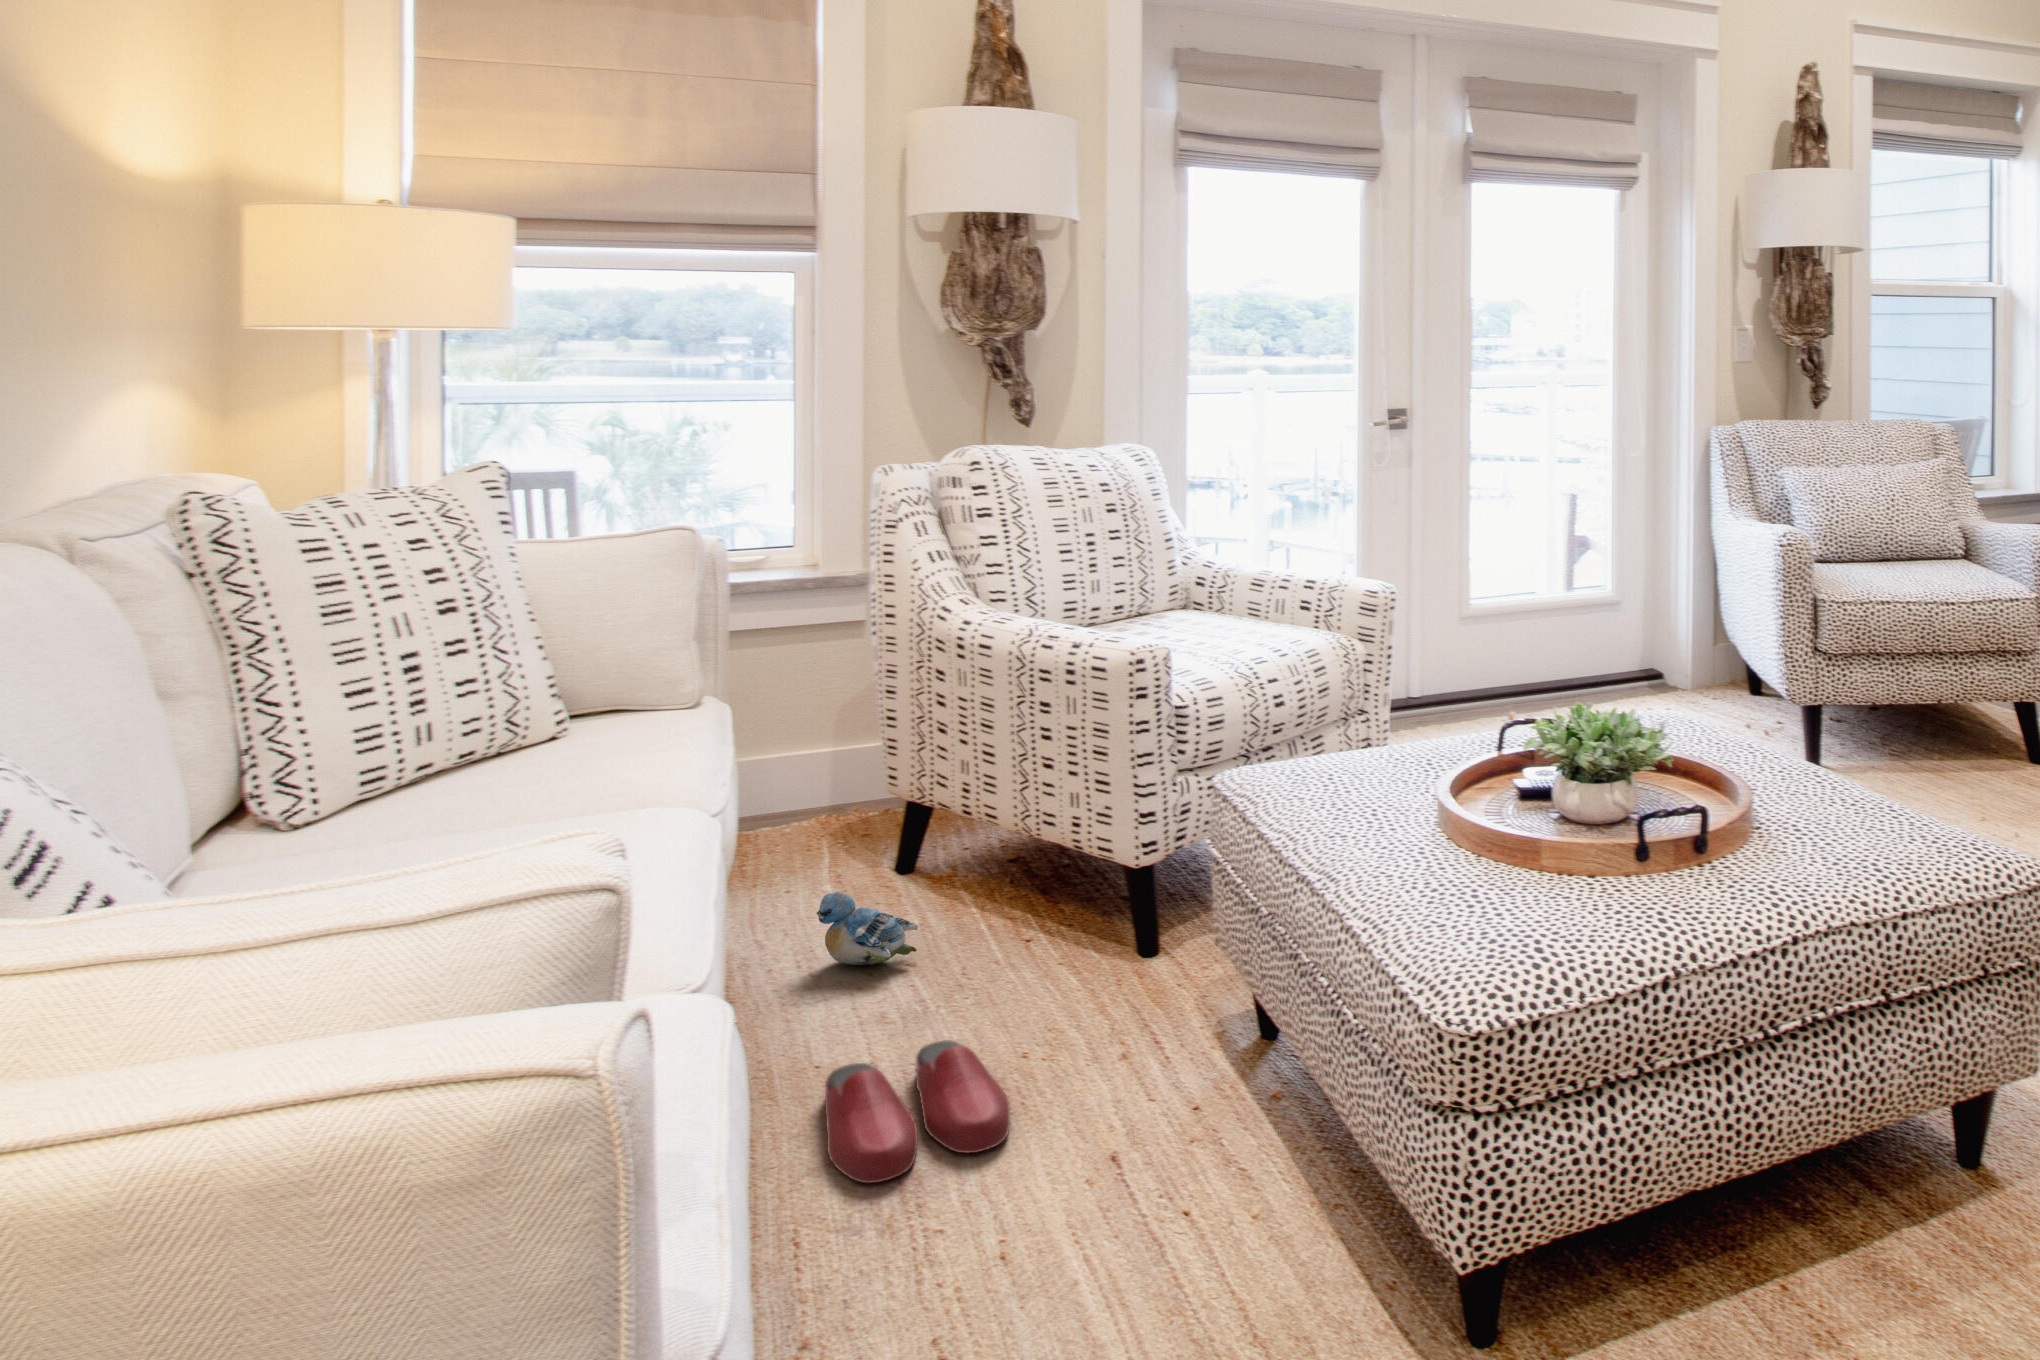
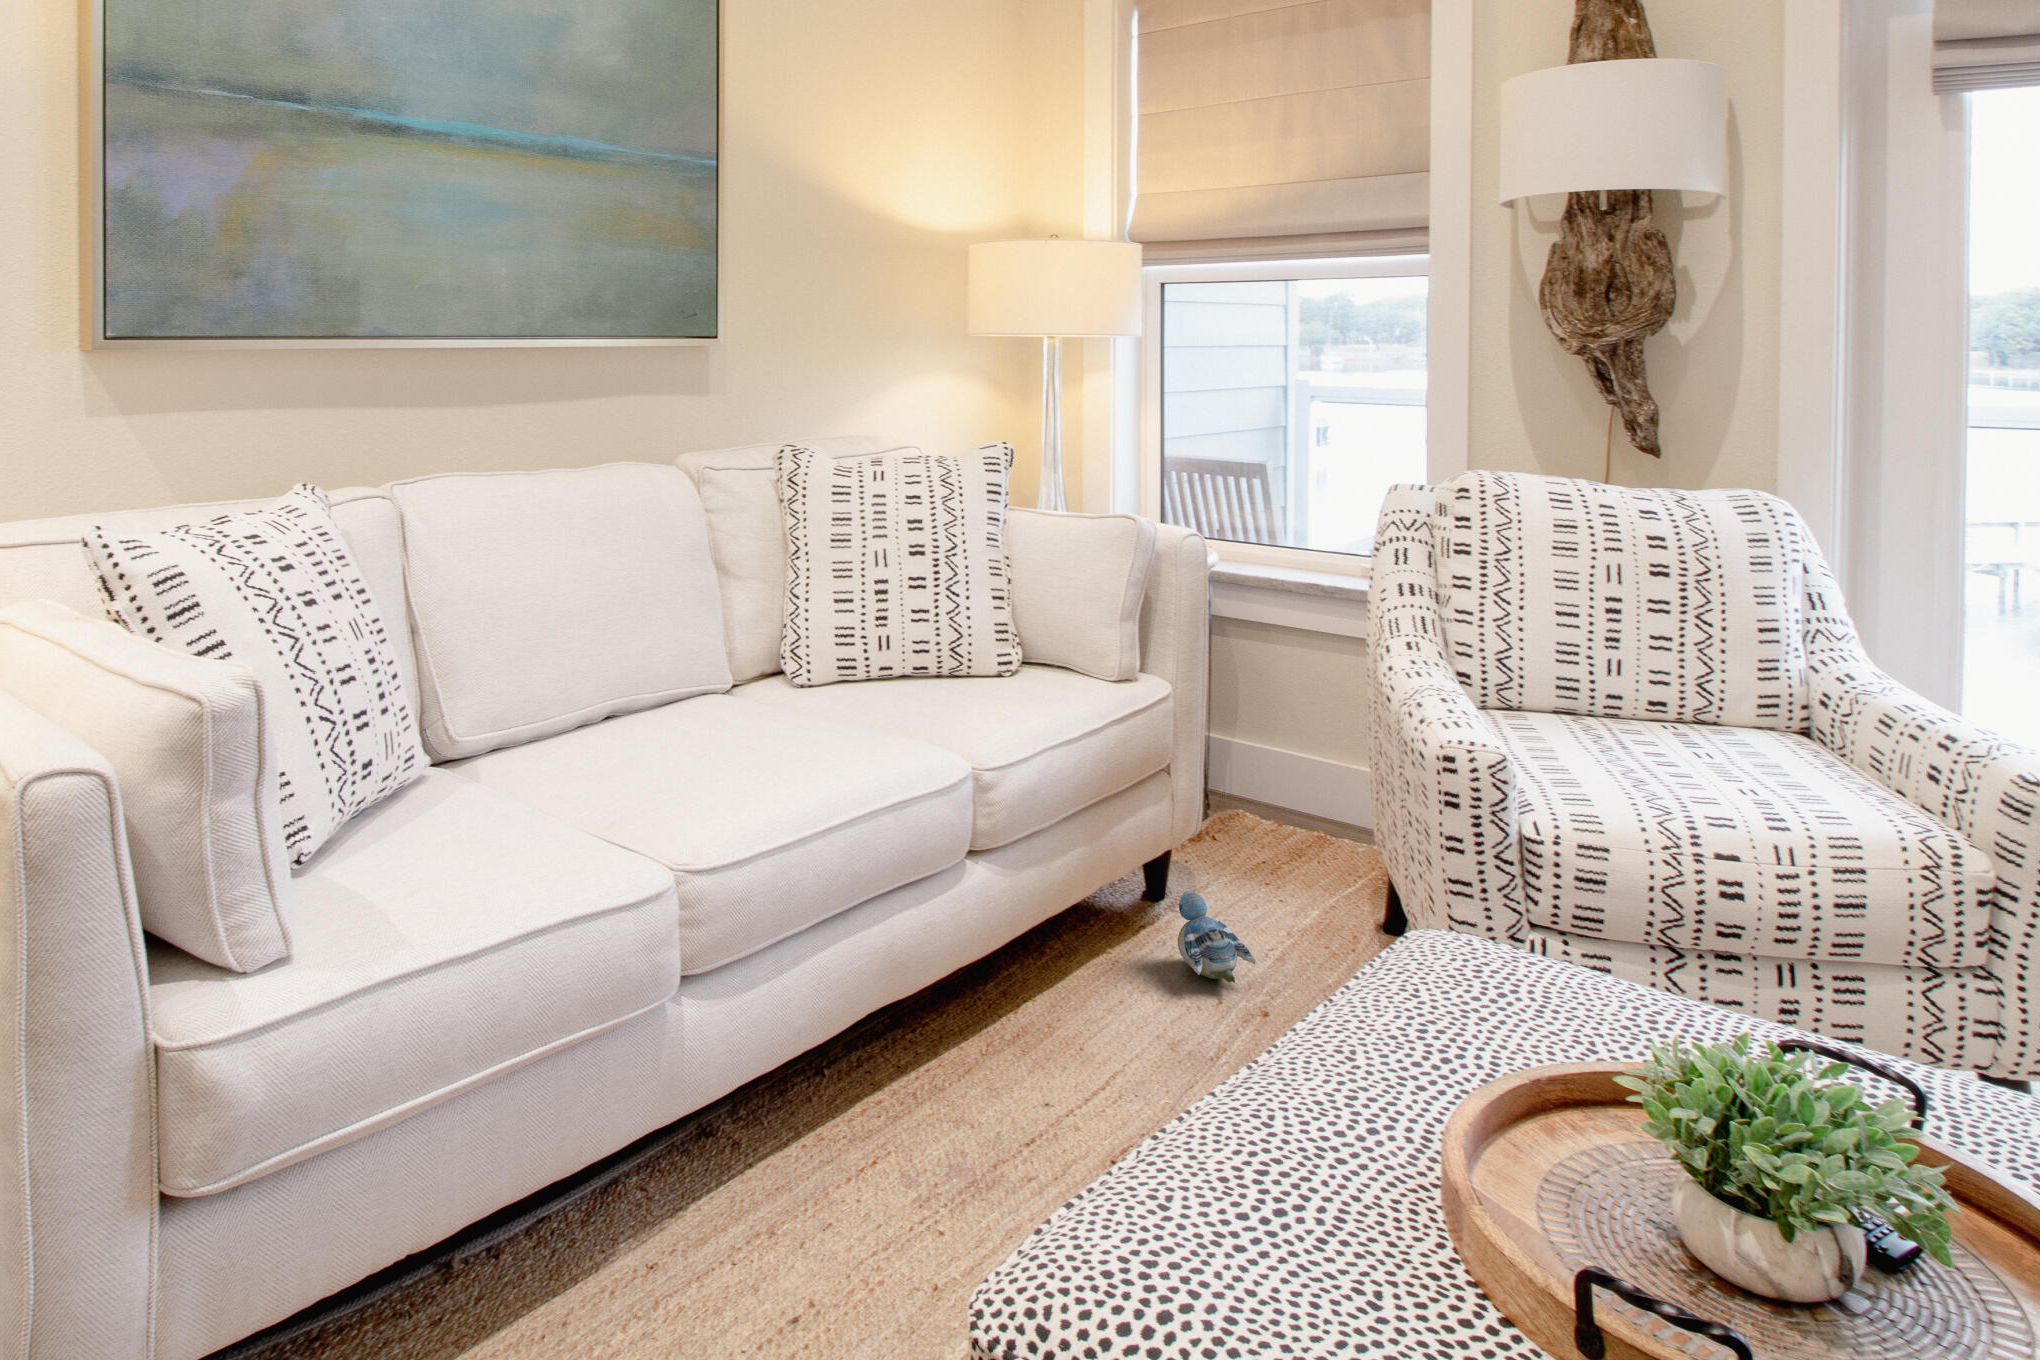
slippers: present [825,1040,1010,1183] -> none [914,1031,1112,1165]

